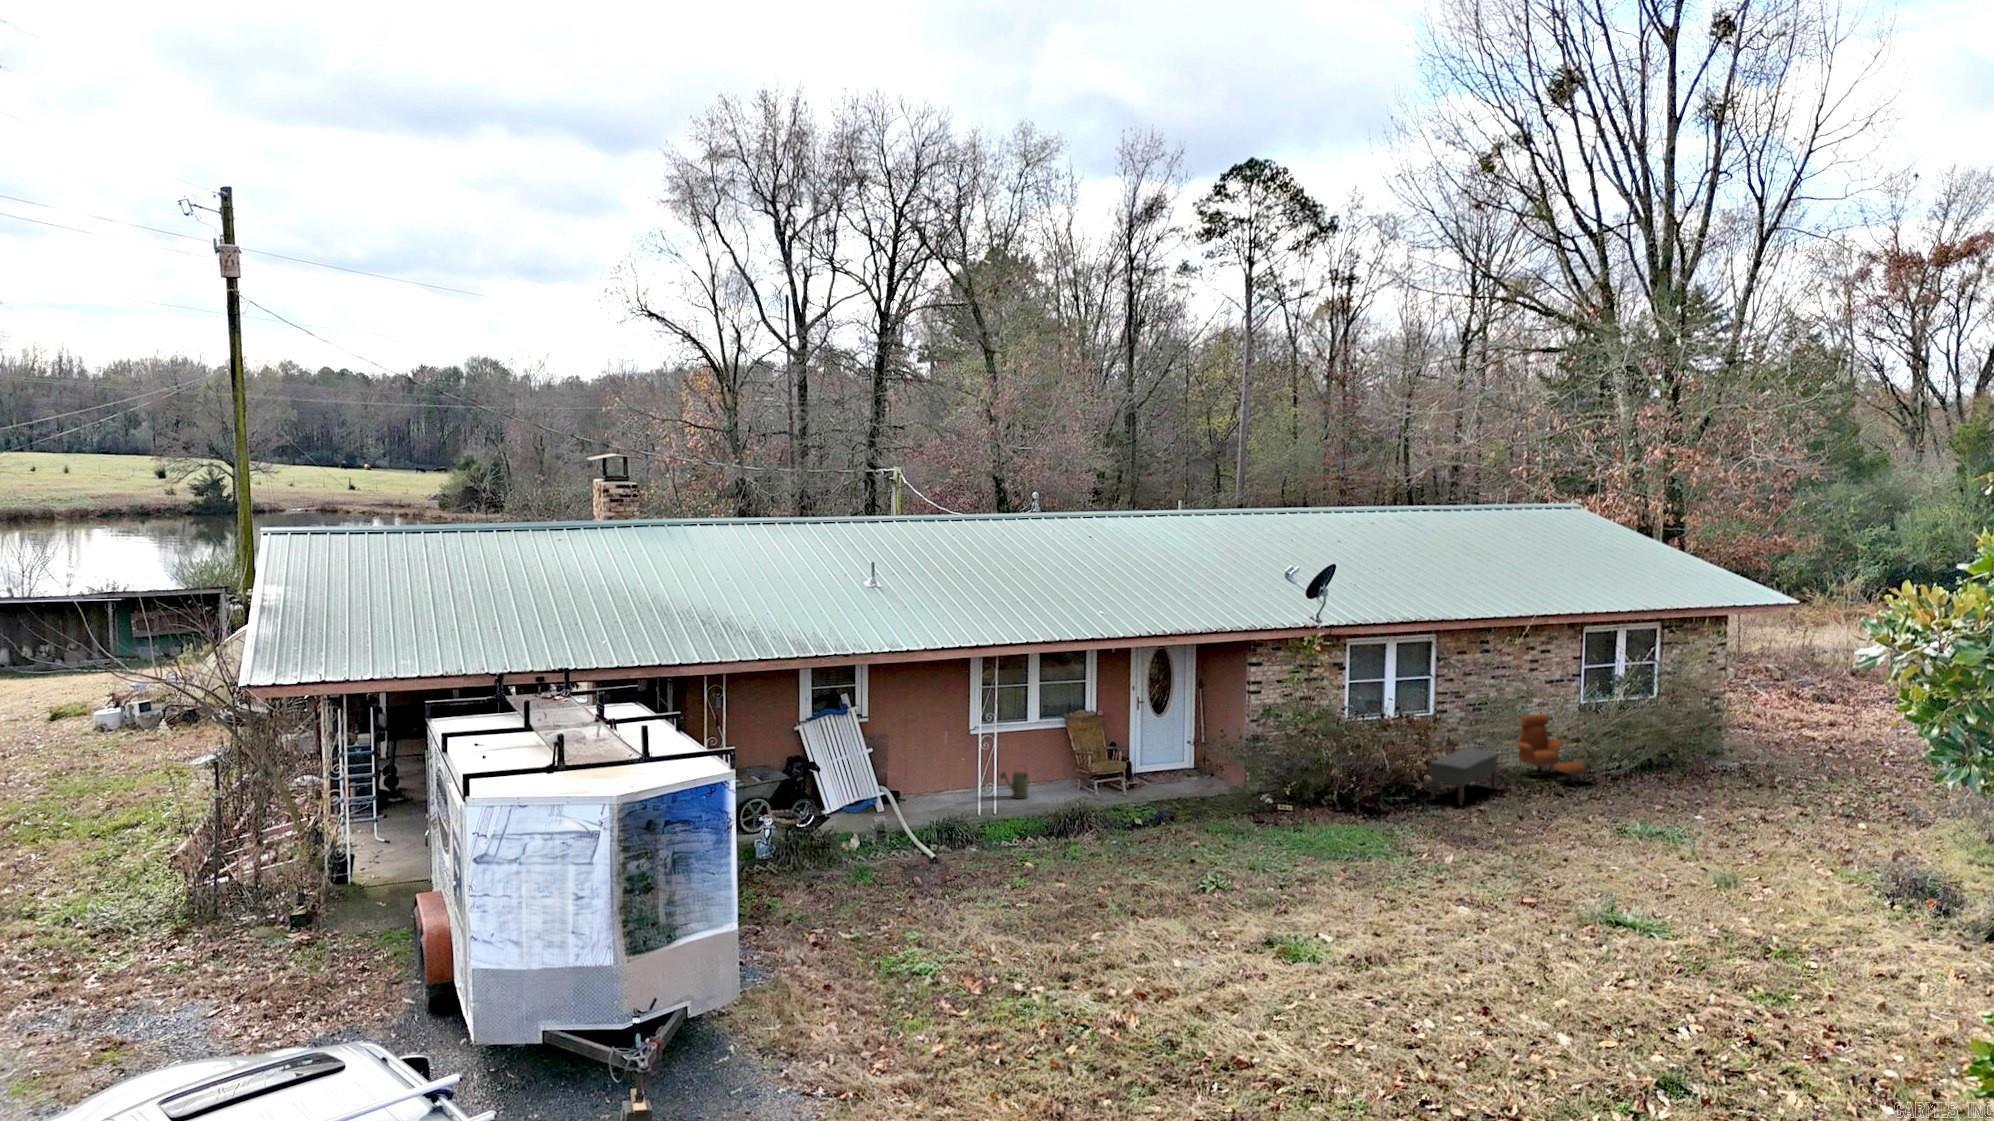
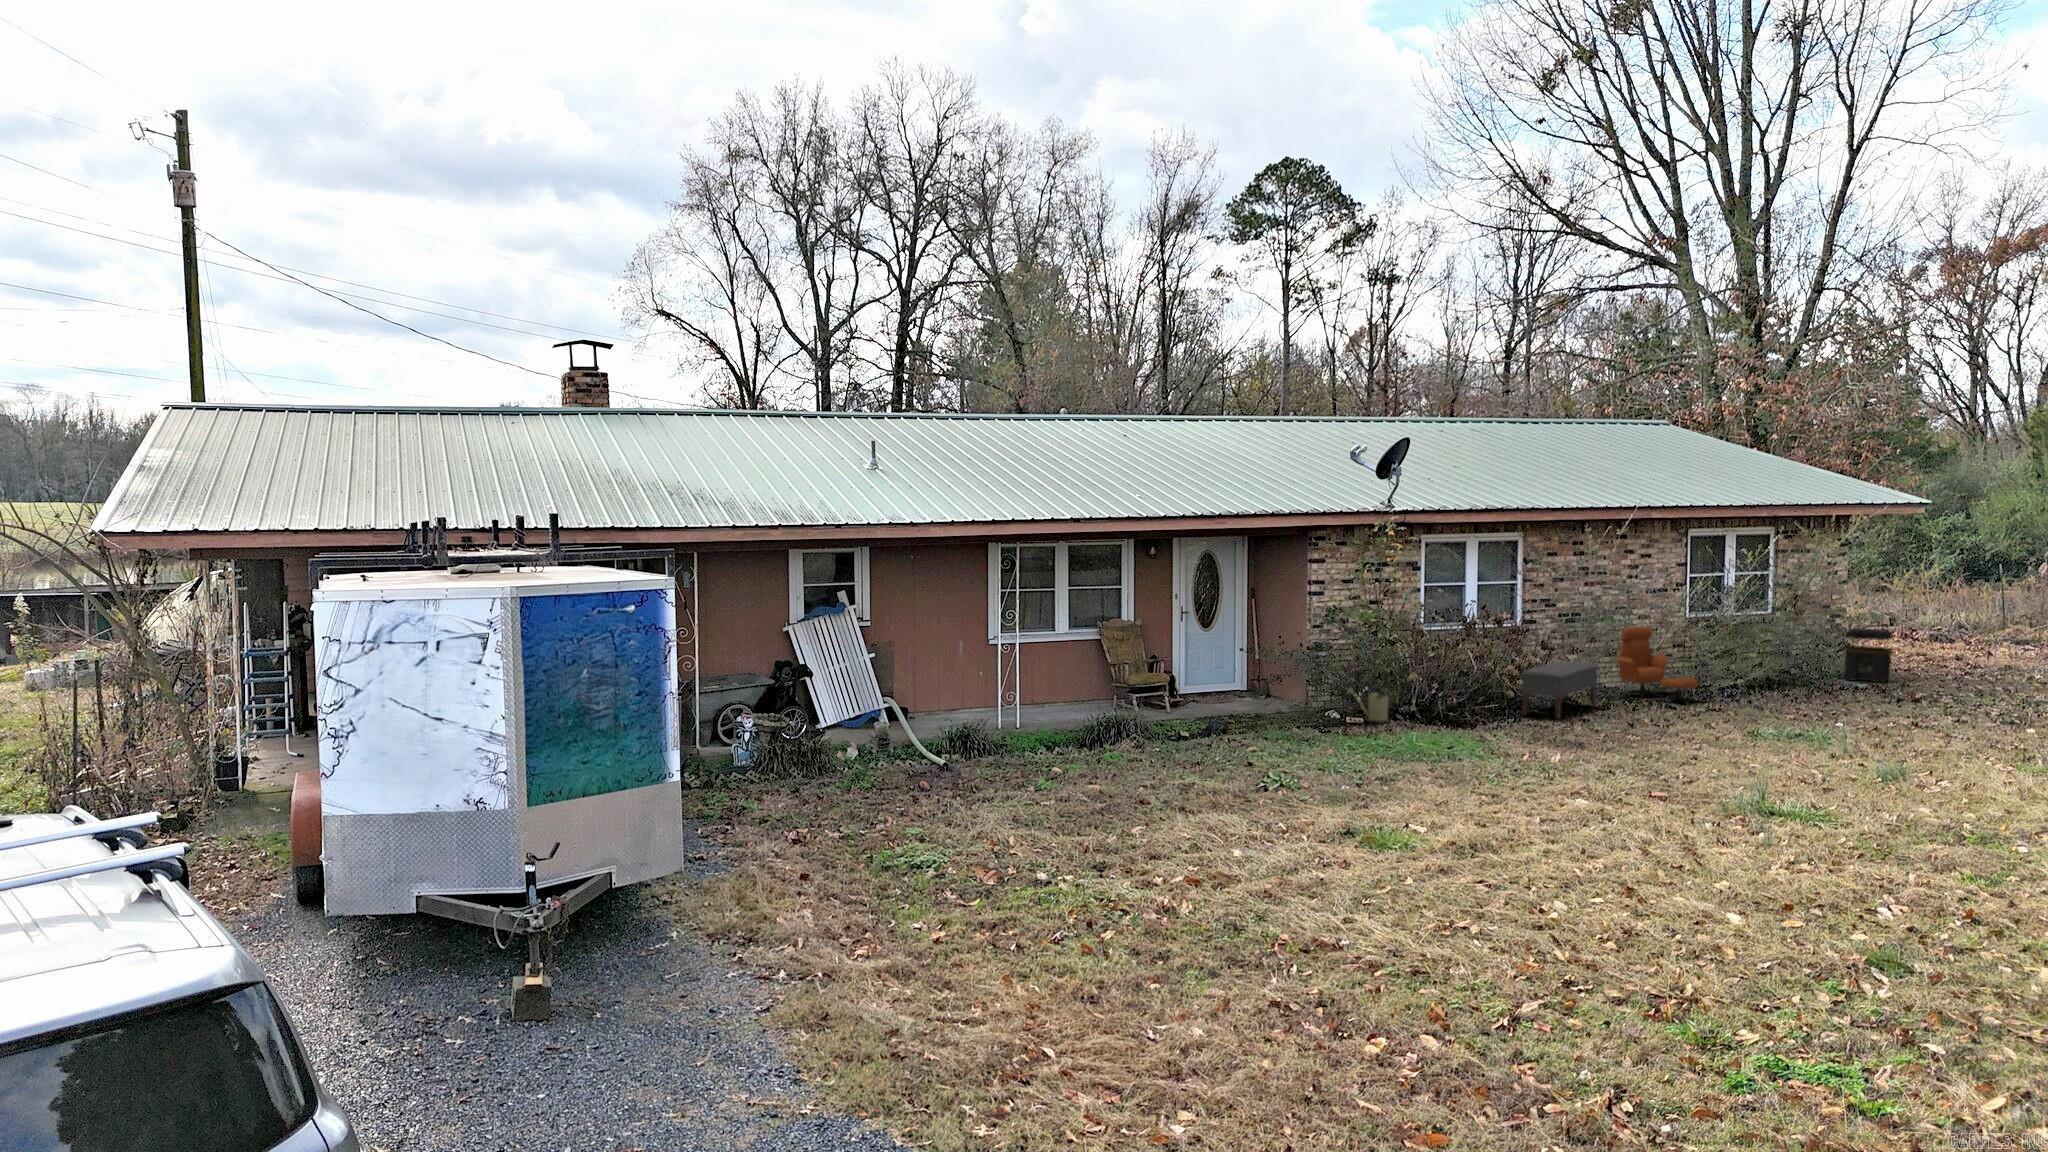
toolbox: none [1719,711,1761,761] -> present [1844,628,1893,683]
watering can: present [1000,772,1029,799] -> present [1347,687,1388,723]

